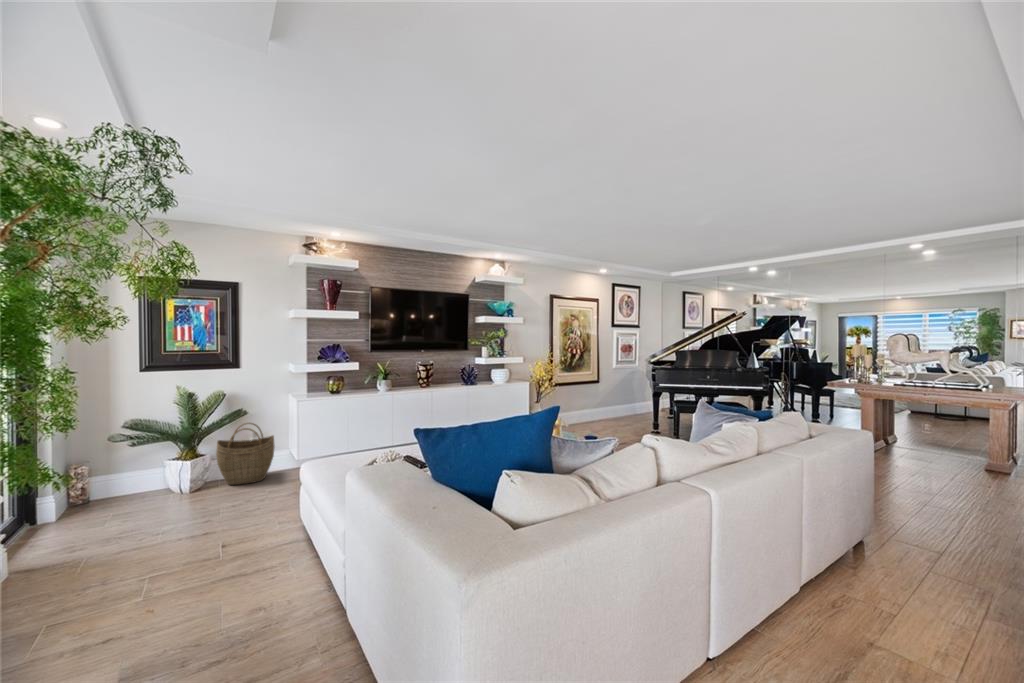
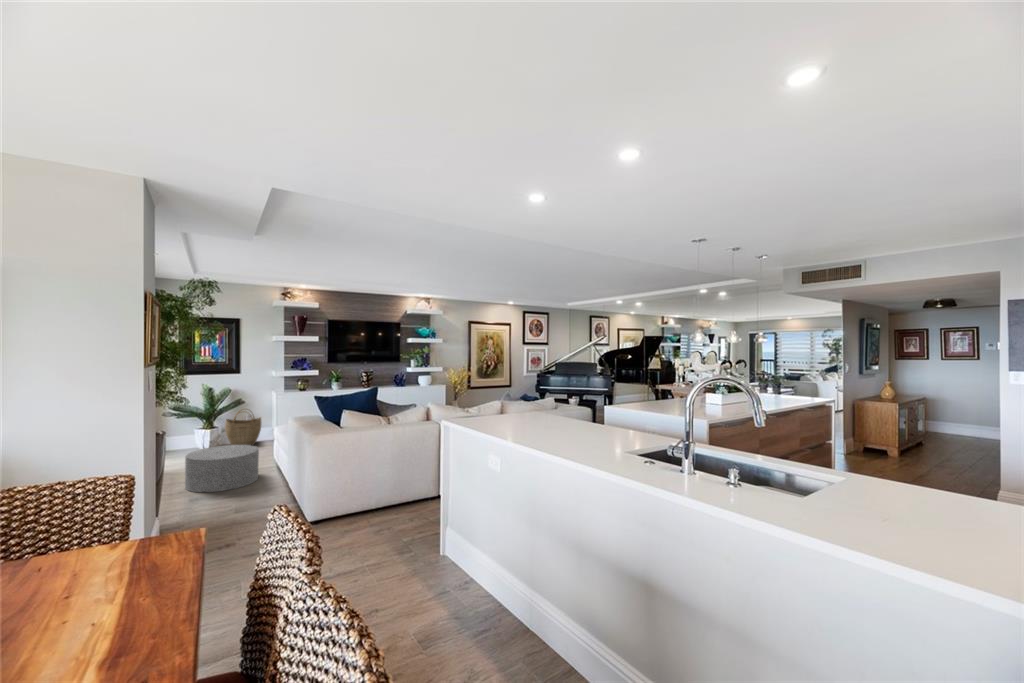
ottoman: none [110,506,273,640] -> present [185,445,259,492]

